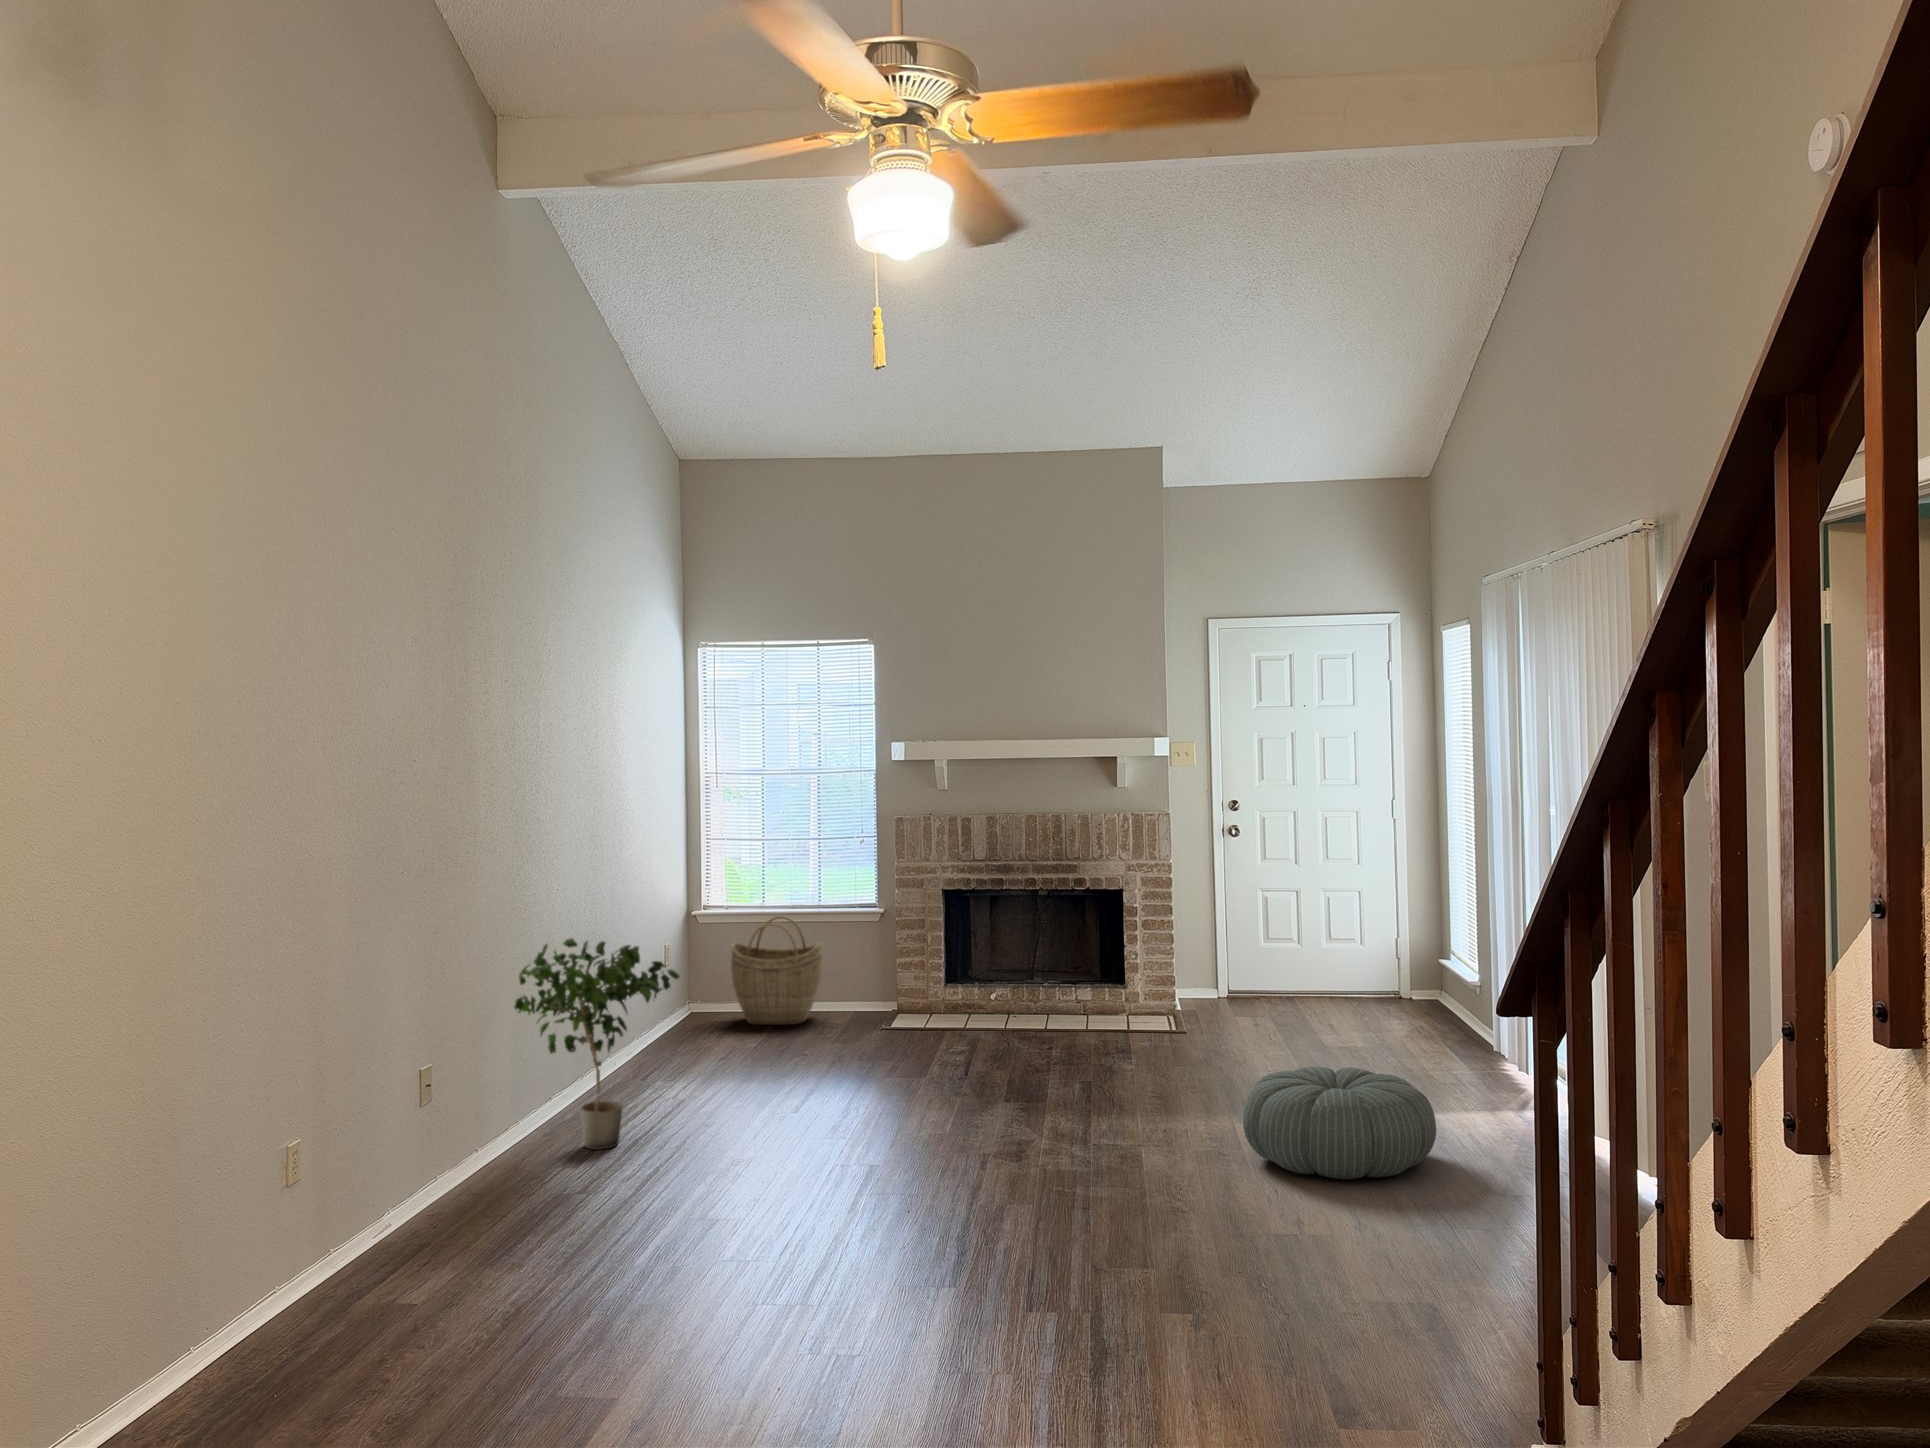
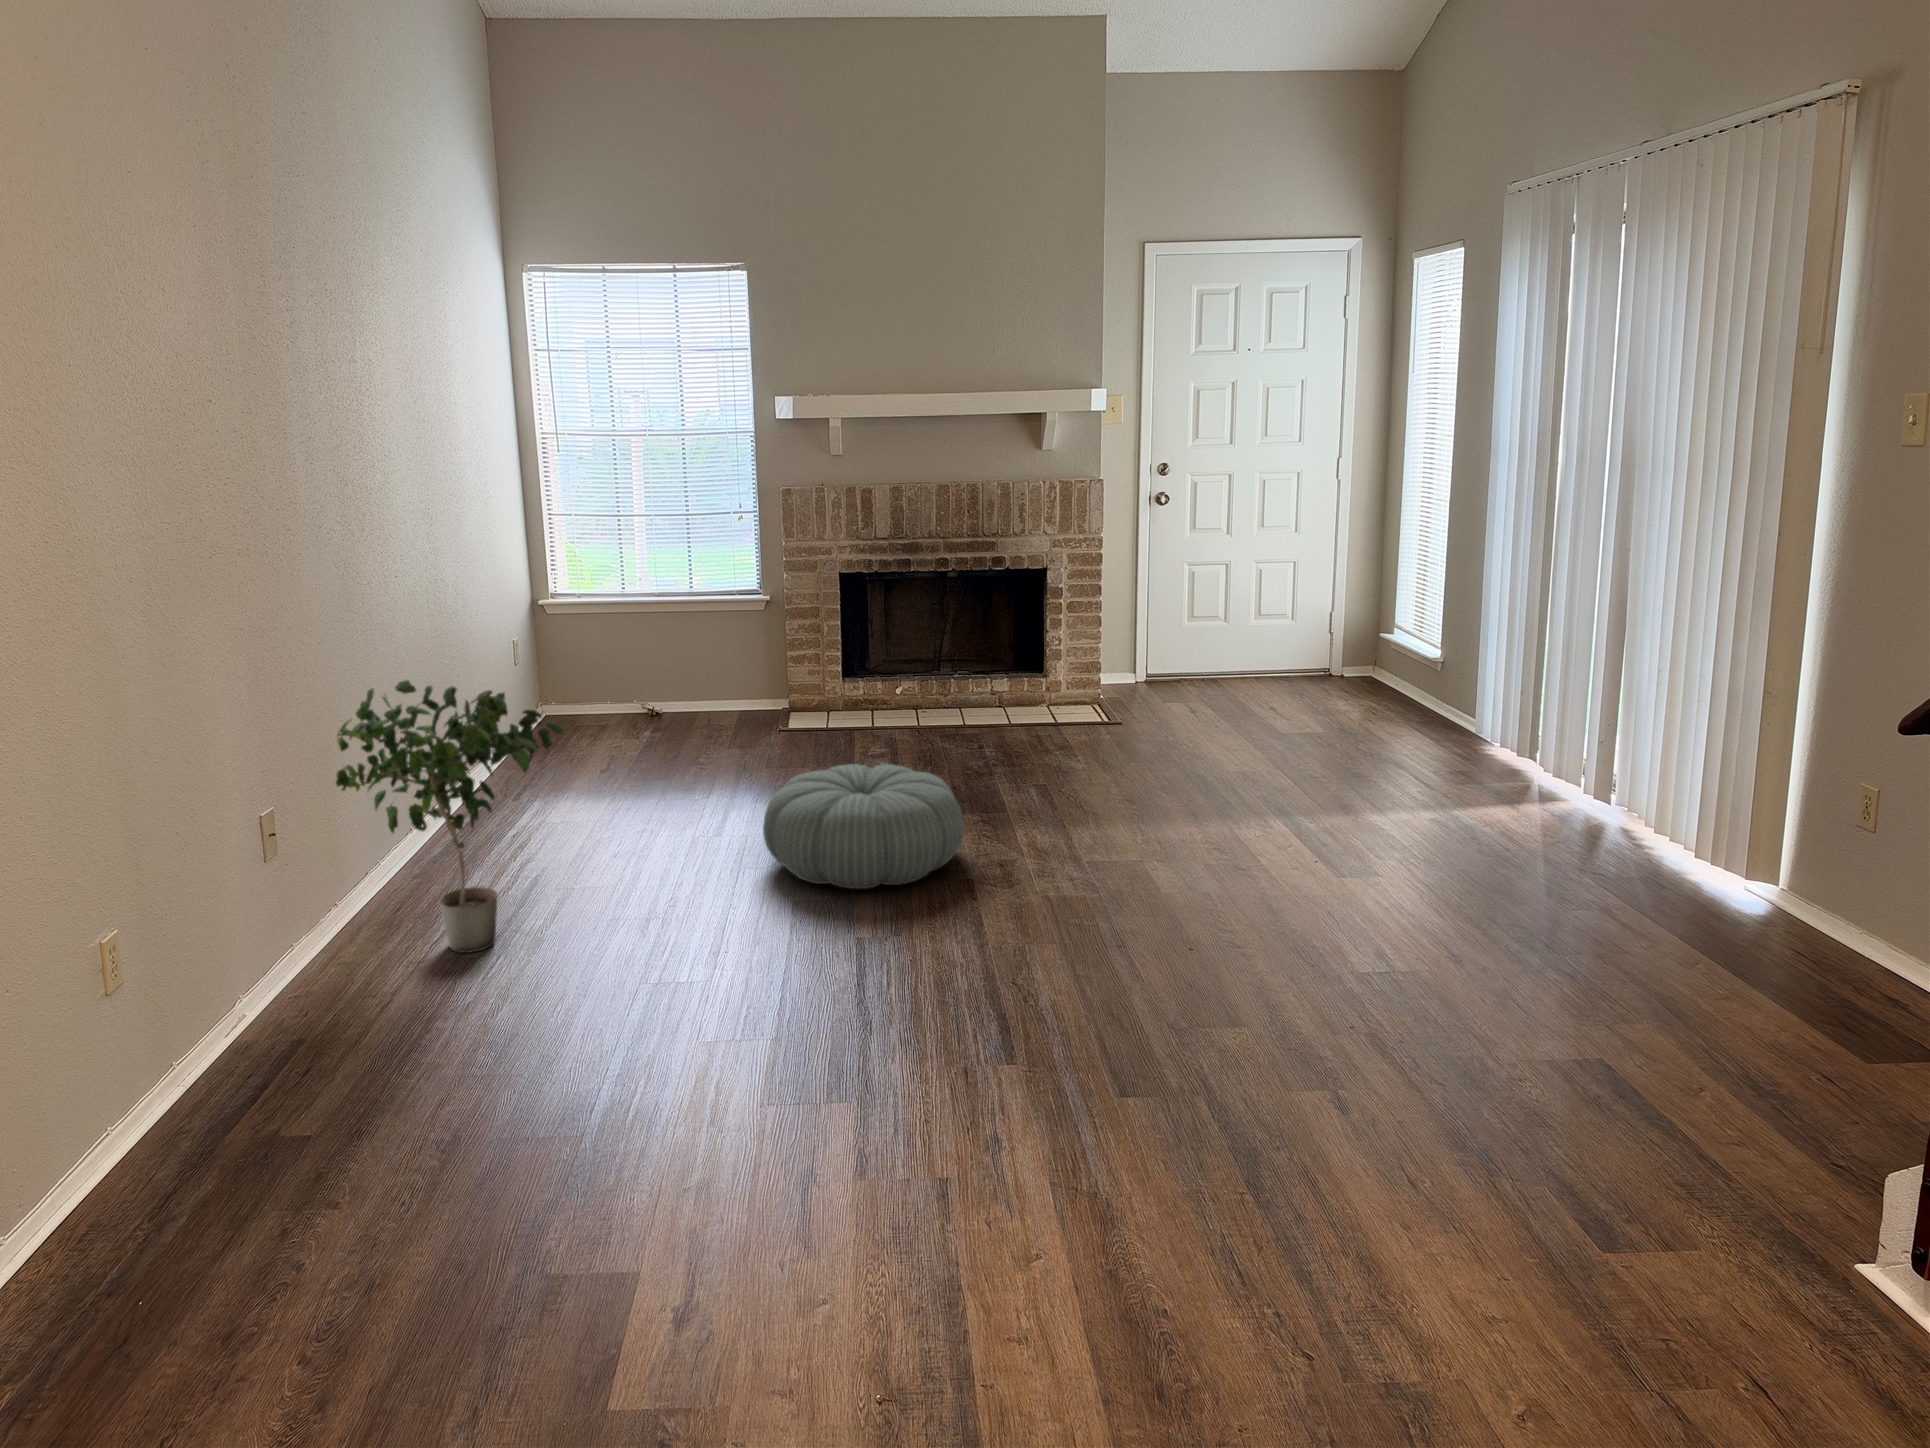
woven basket: present [731,916,822,1025] -> none [592,605,700,733]
pouf: present [1243,1067,1436,1179] -> present [763,764,964,889]

